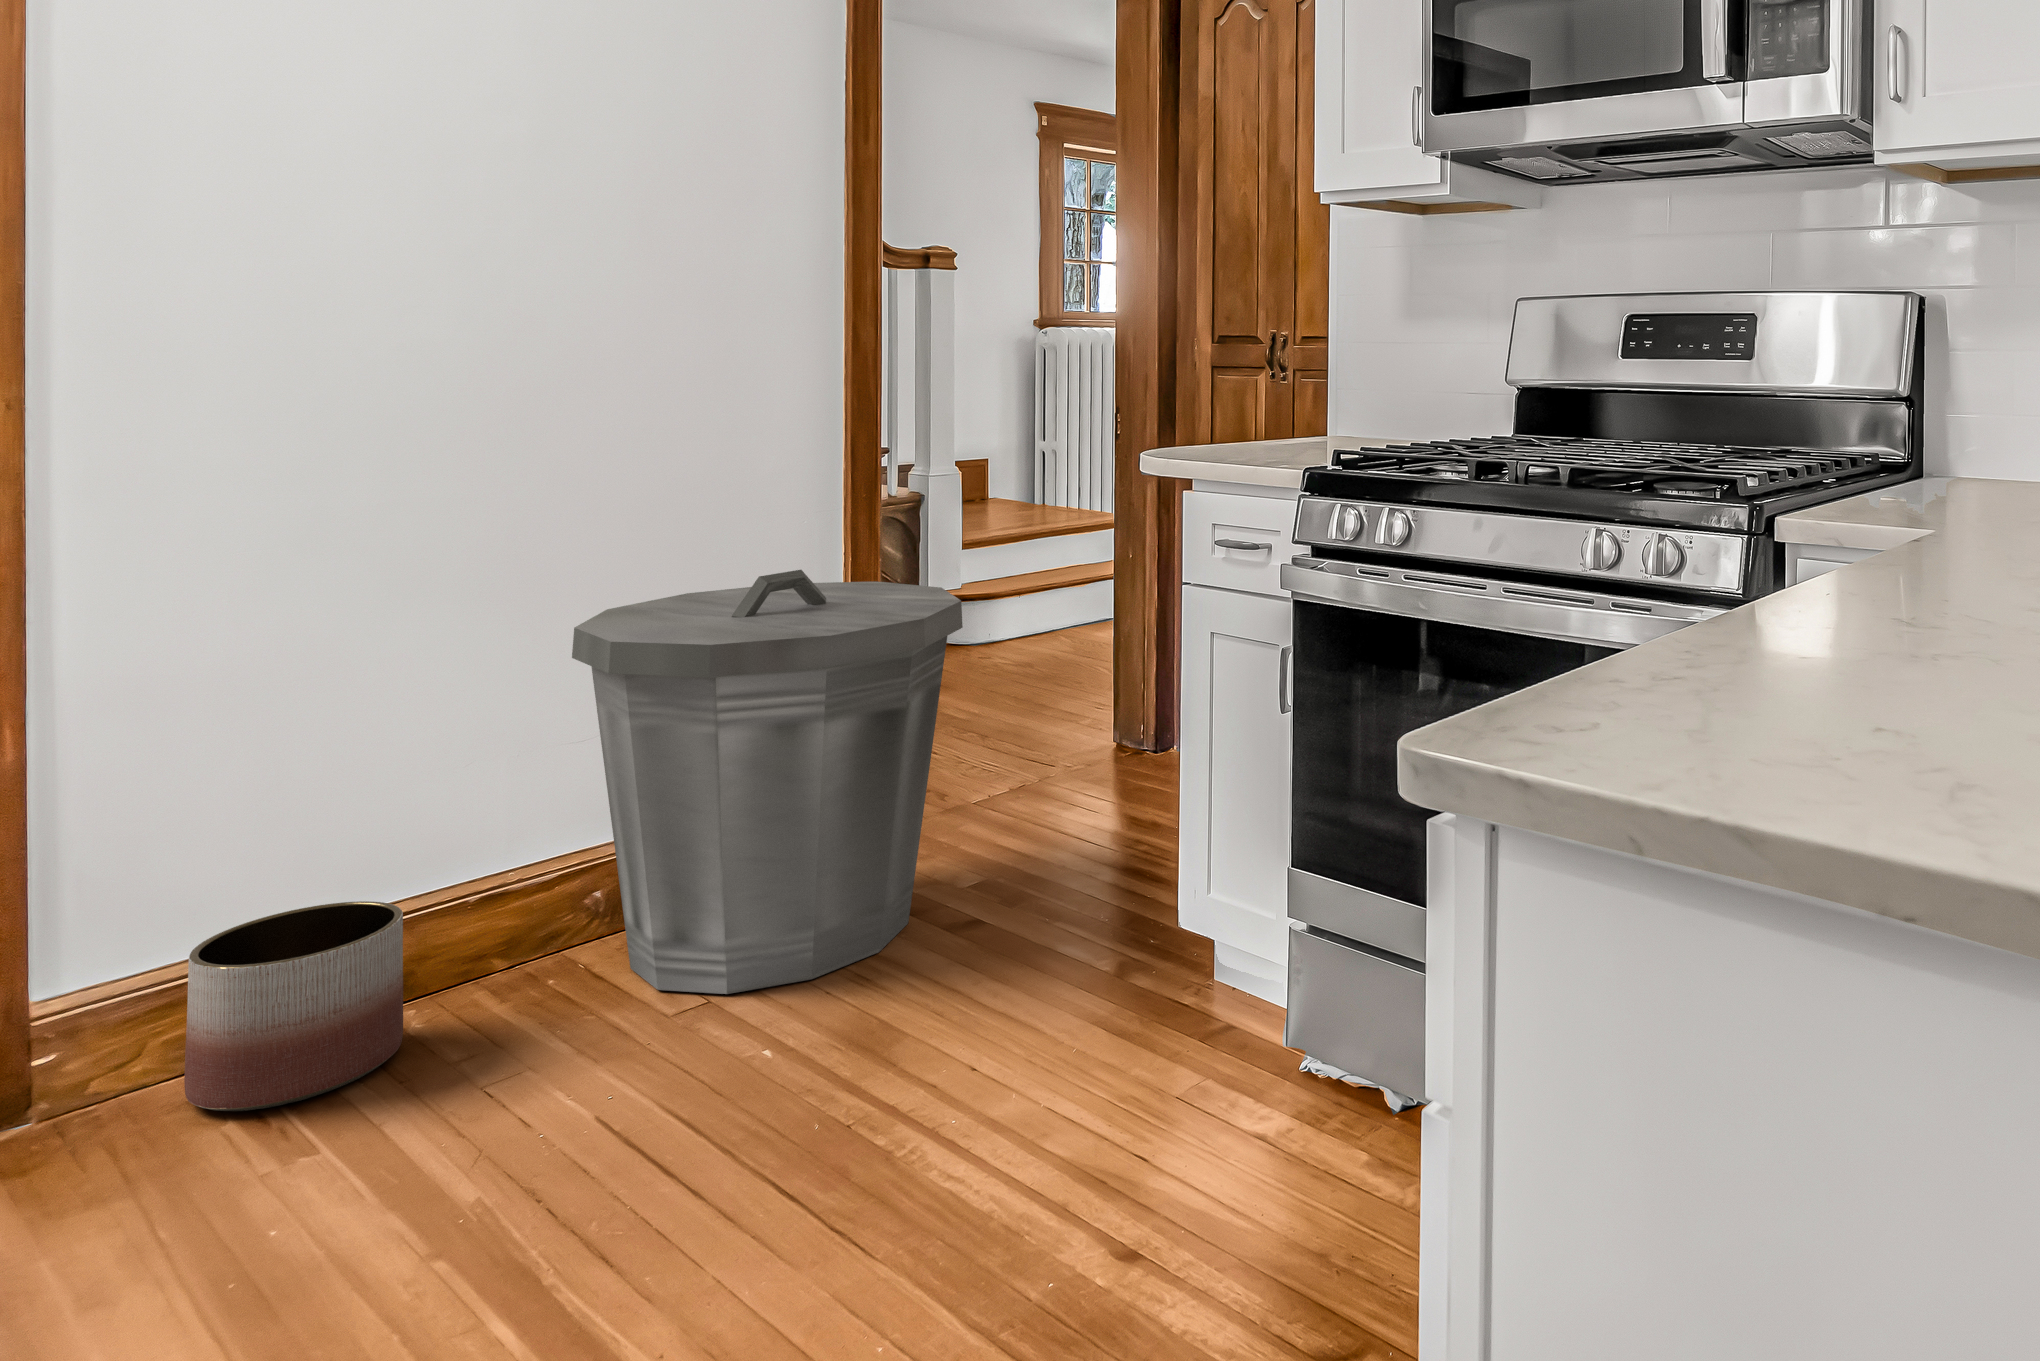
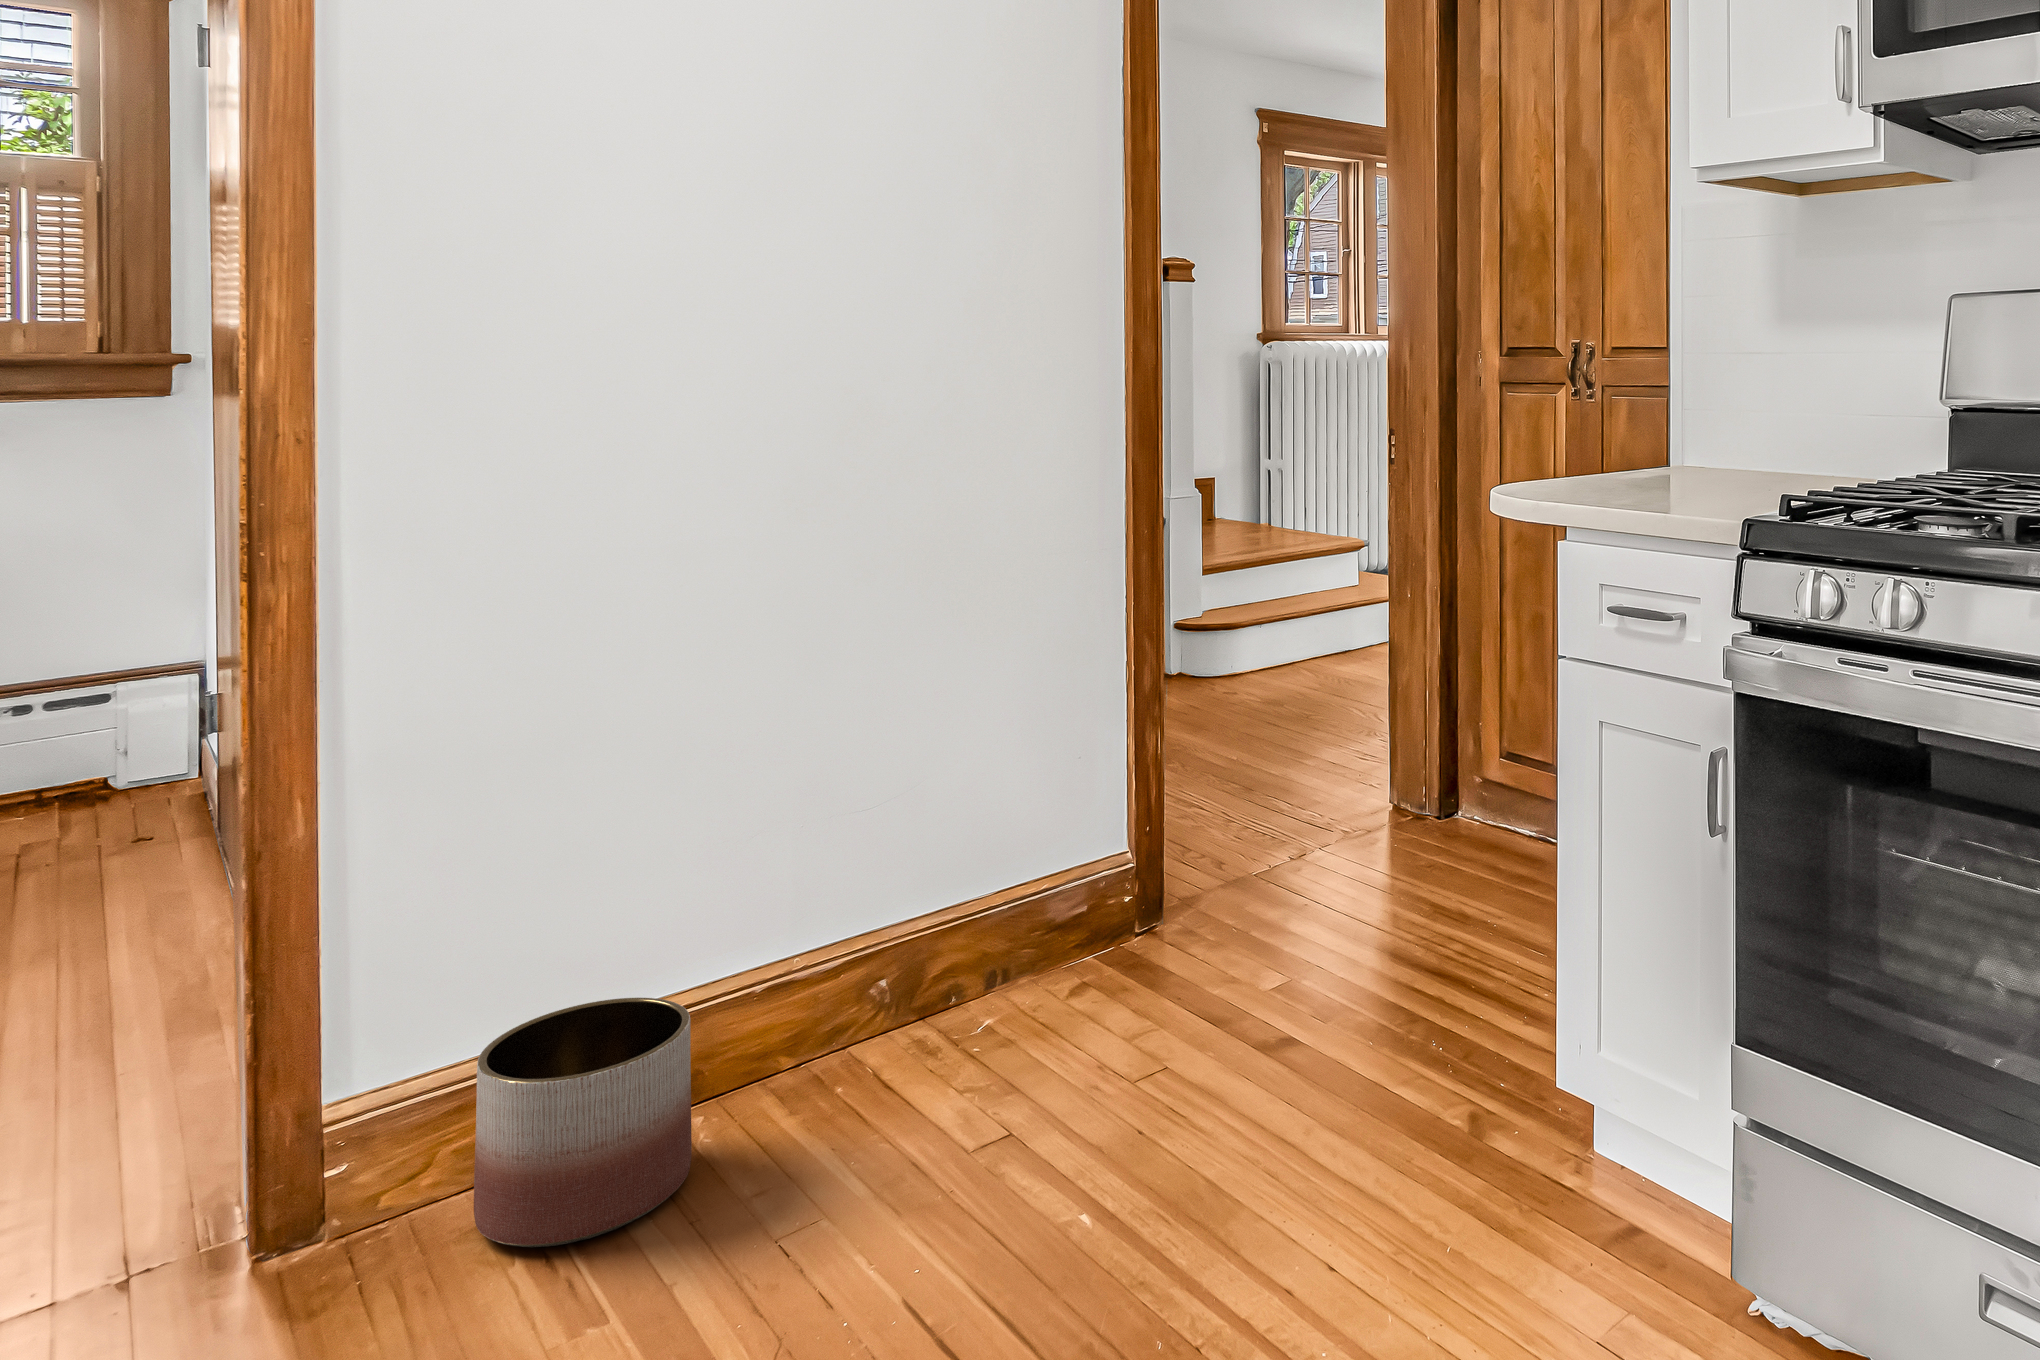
trash can: present [572,570,963,994] -> none [857,623,1271,1128]

